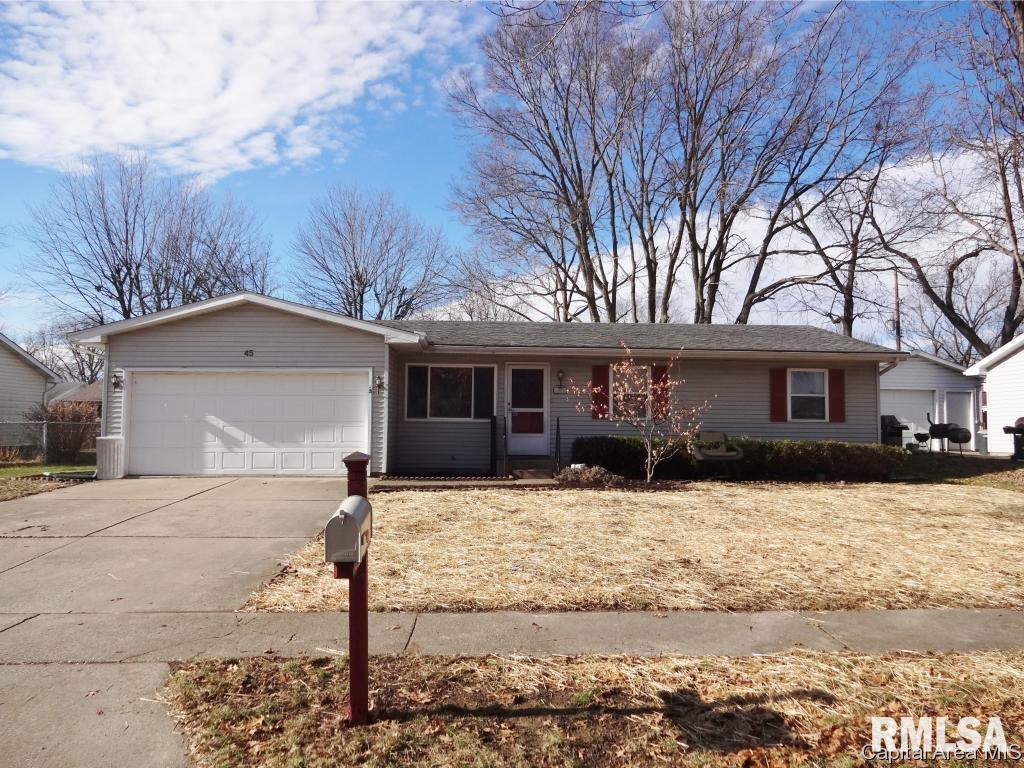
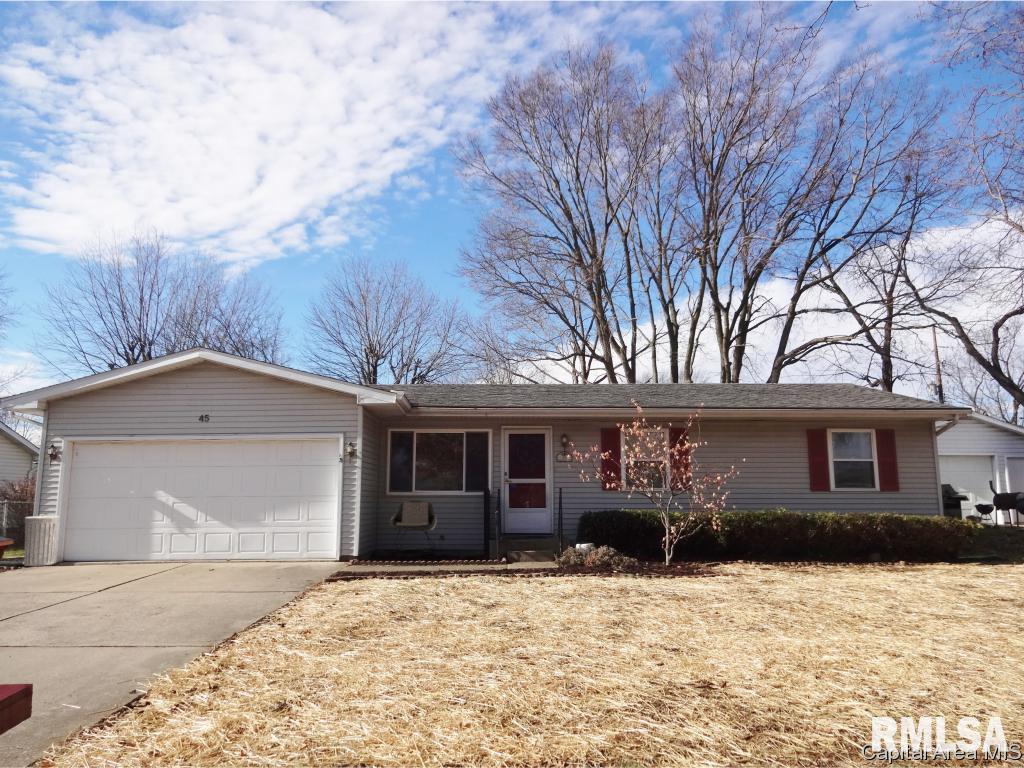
lounge chair: present [693,430,743,481] -> present [389,500,437,553]

